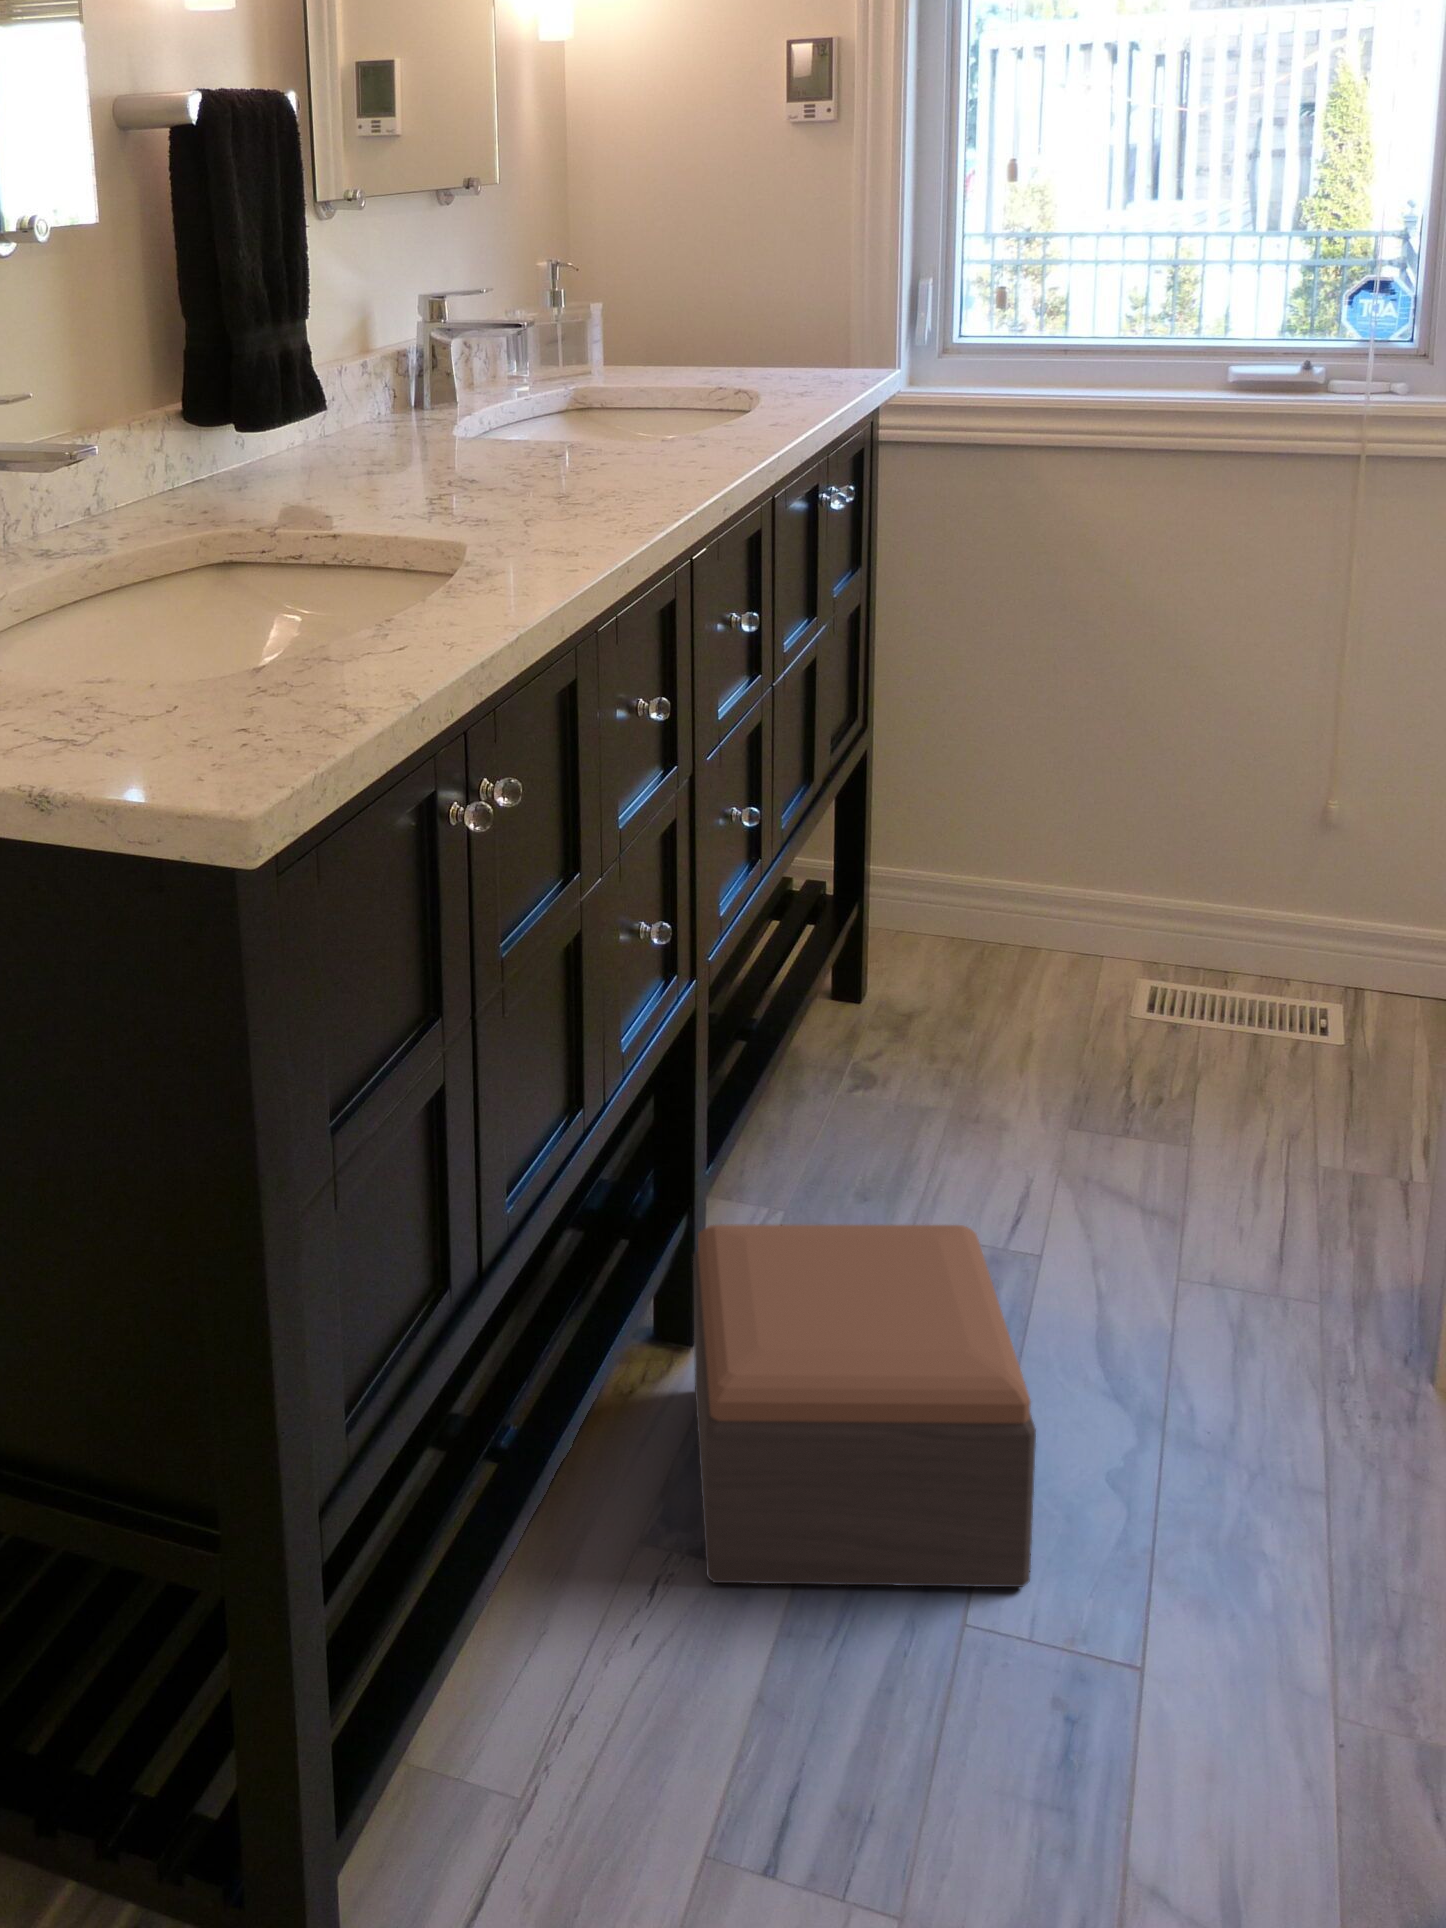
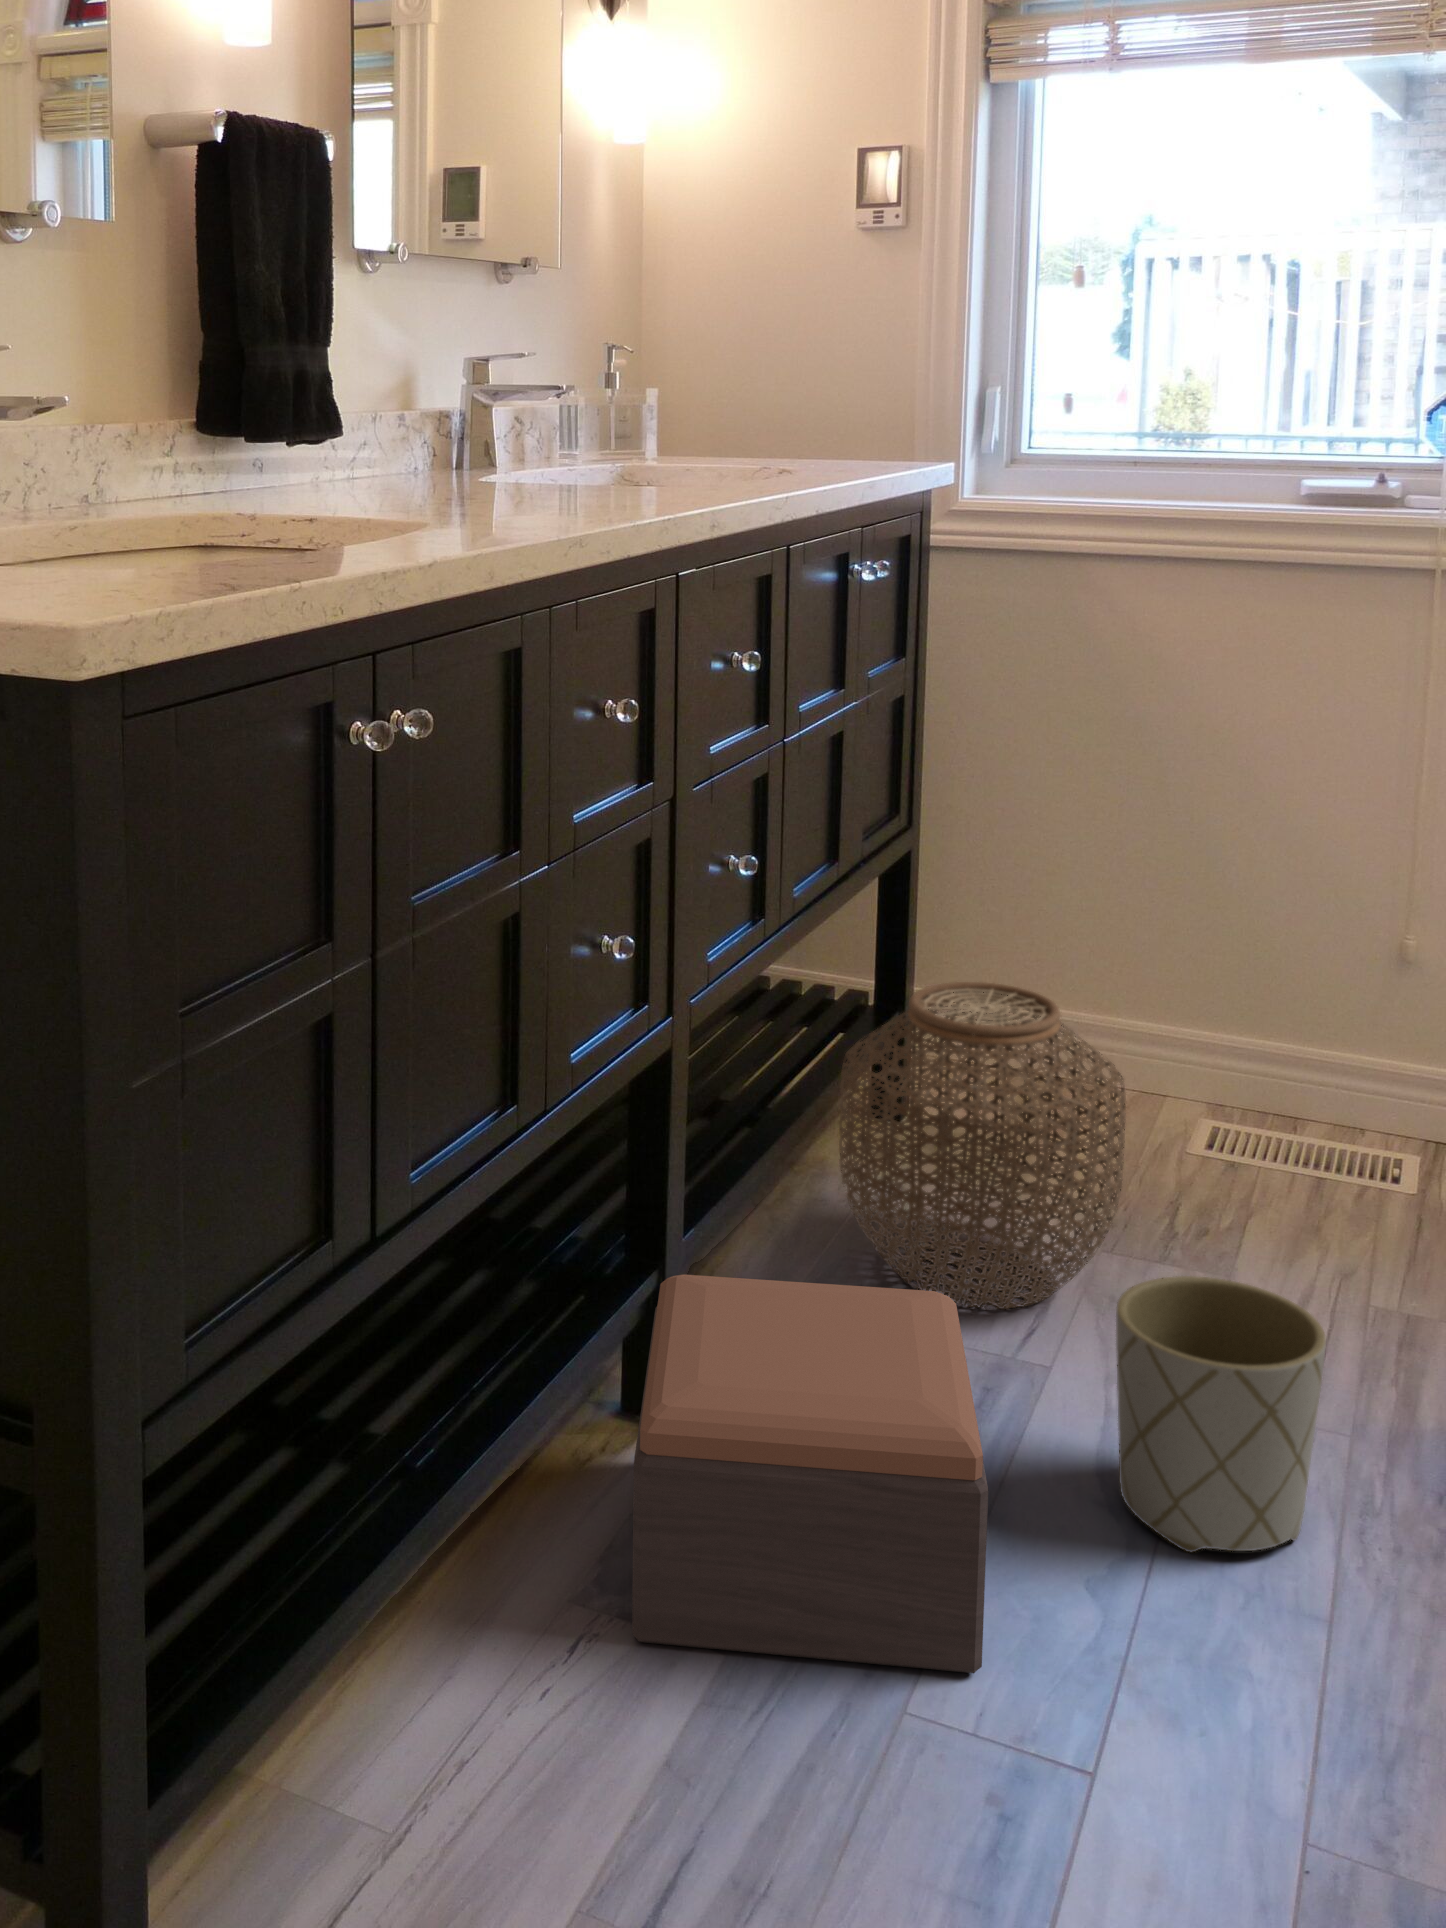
woven basket: none [830,891,1099,1198] -> present [839,982,1126,1309]
planter: none [1123,1185,1317,1443] -> present [1116,1276,1326,1552]

